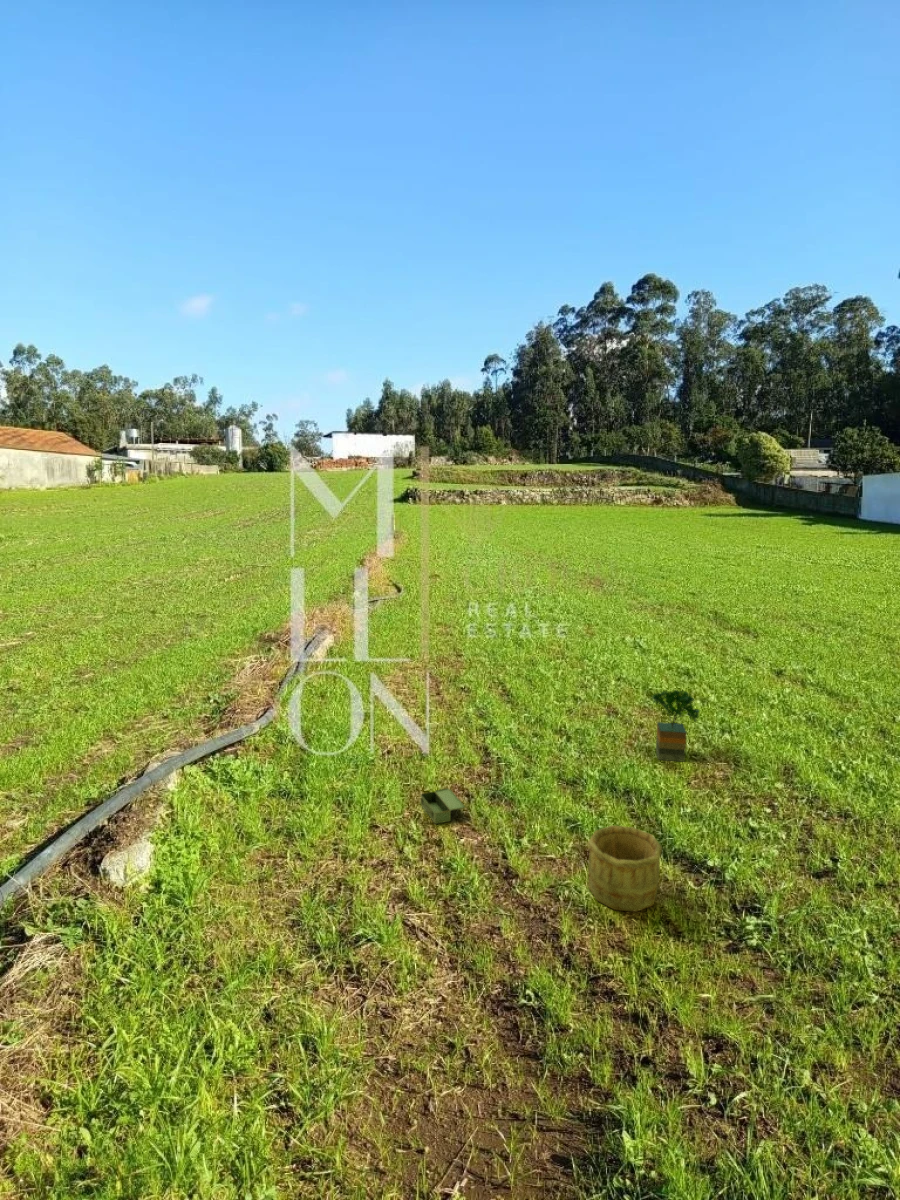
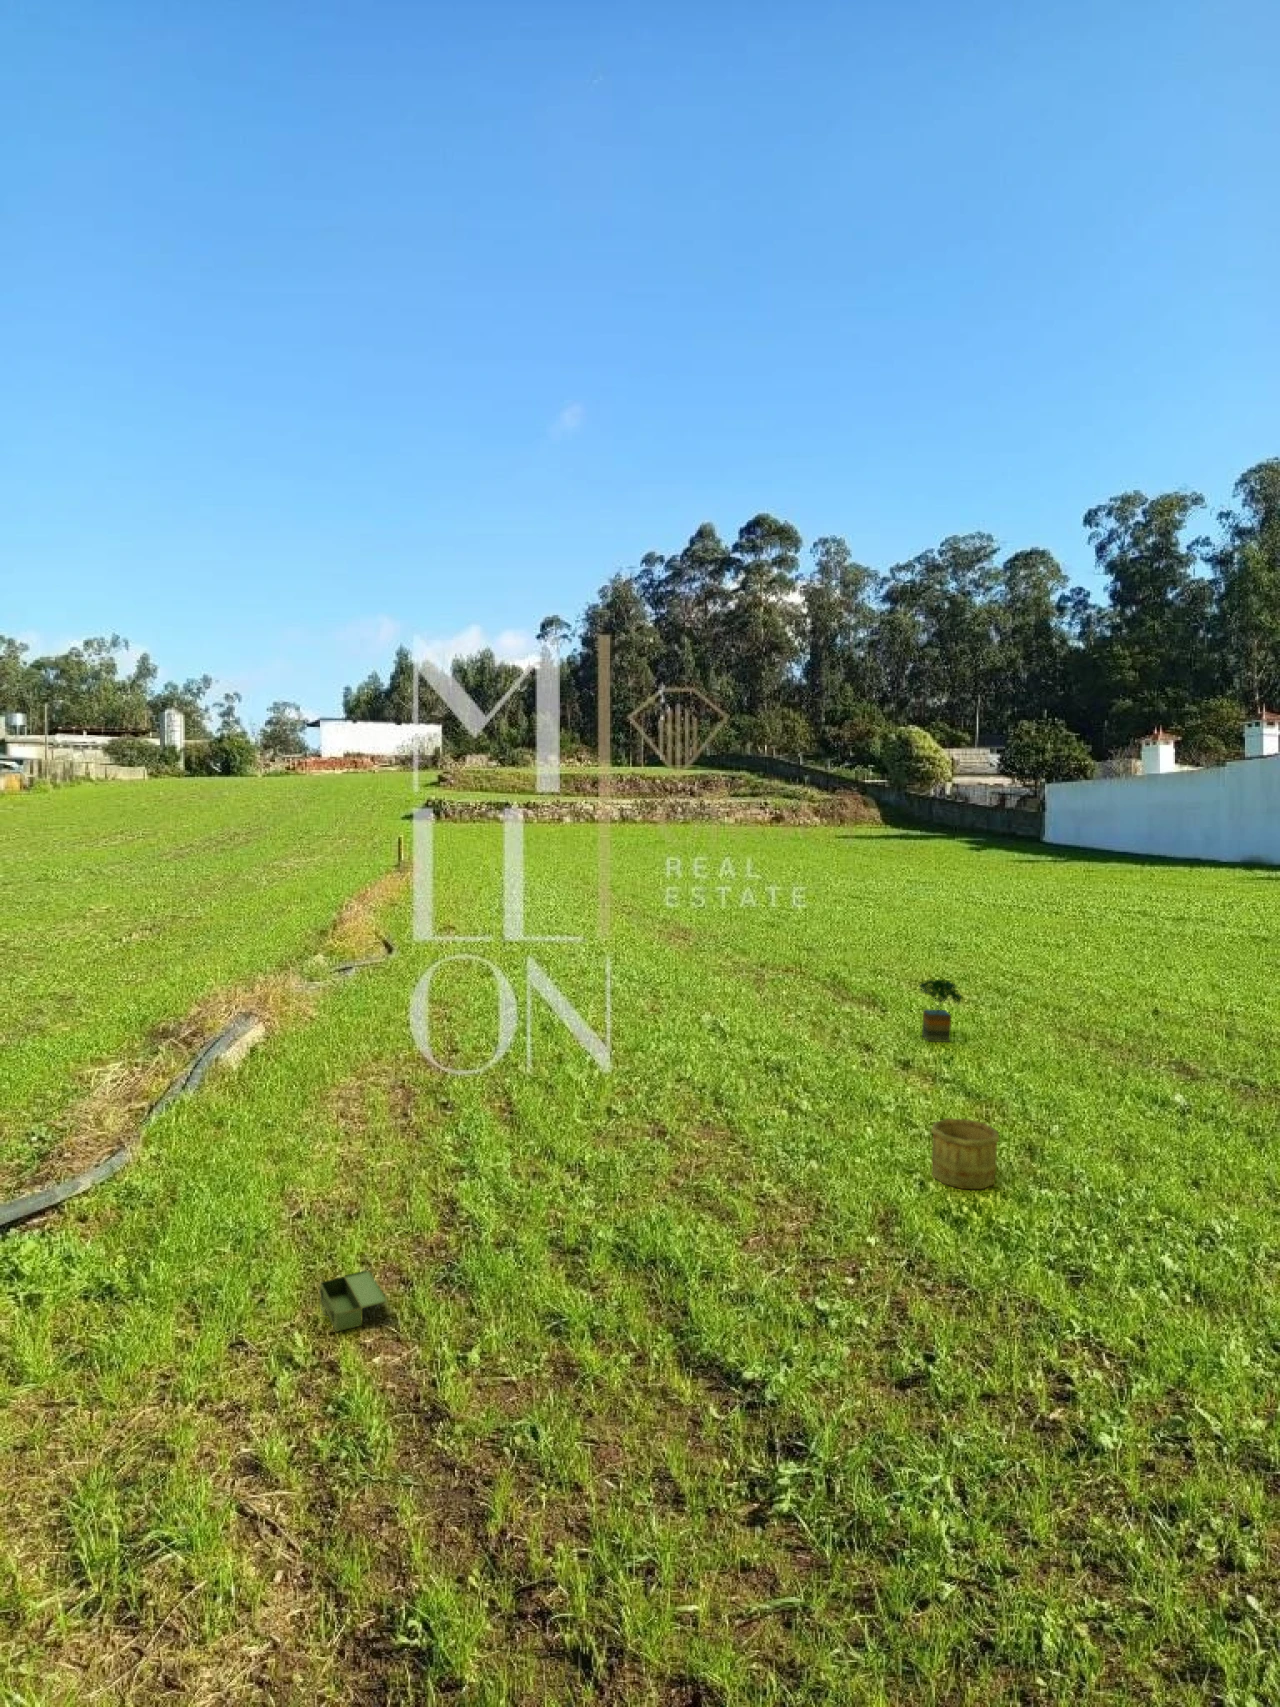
potted tree: present [652,690,699,762] -> present [919,979,961,1042]
wooden bucket: present [588,826,662,911] -> present [931,1119,999,1189]

